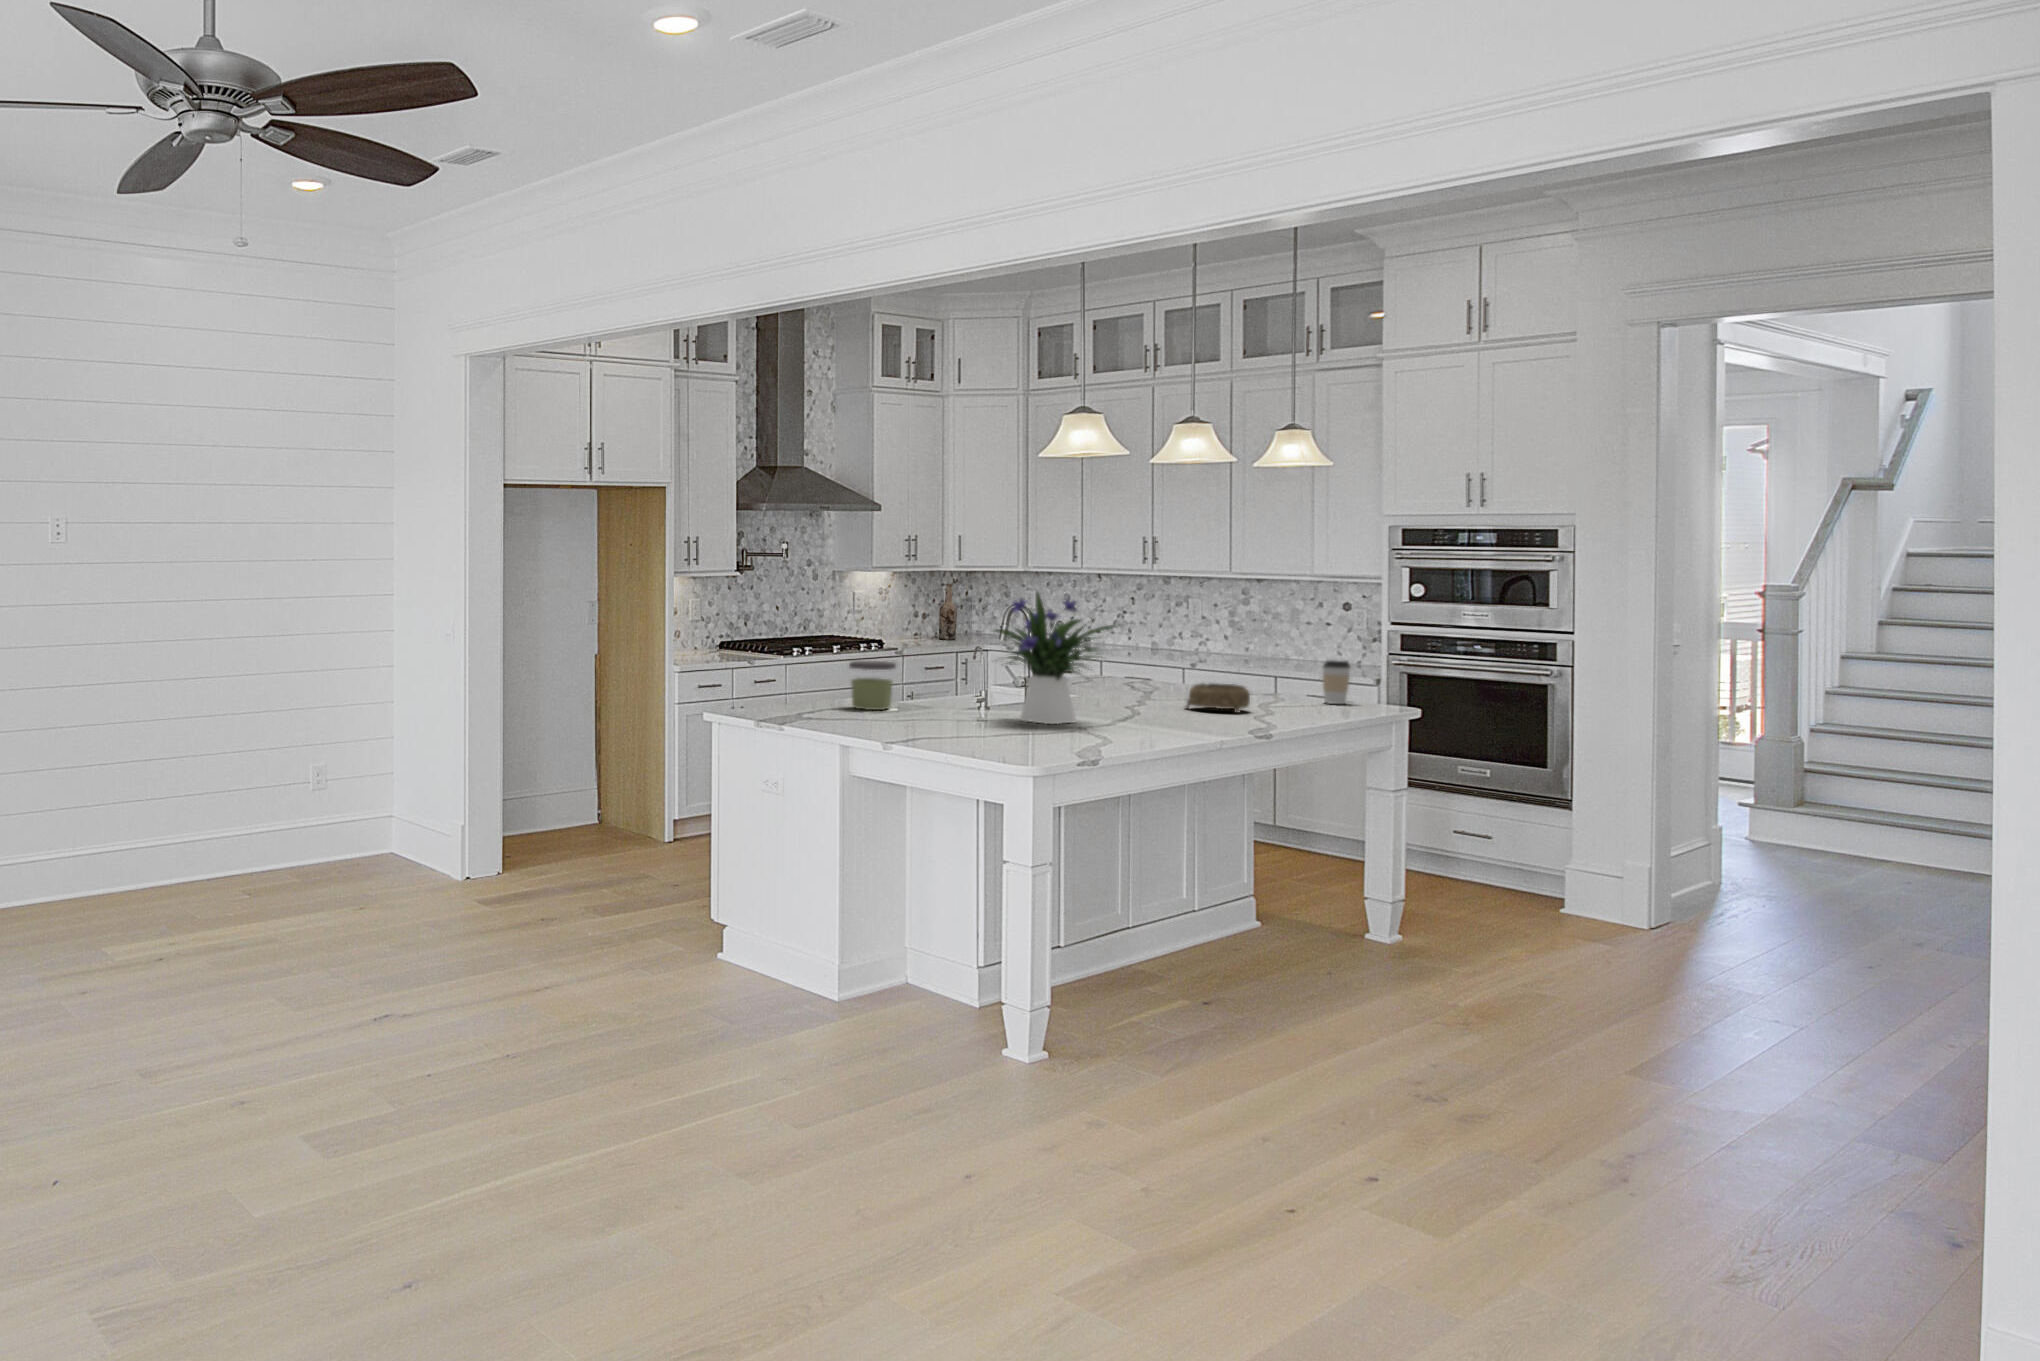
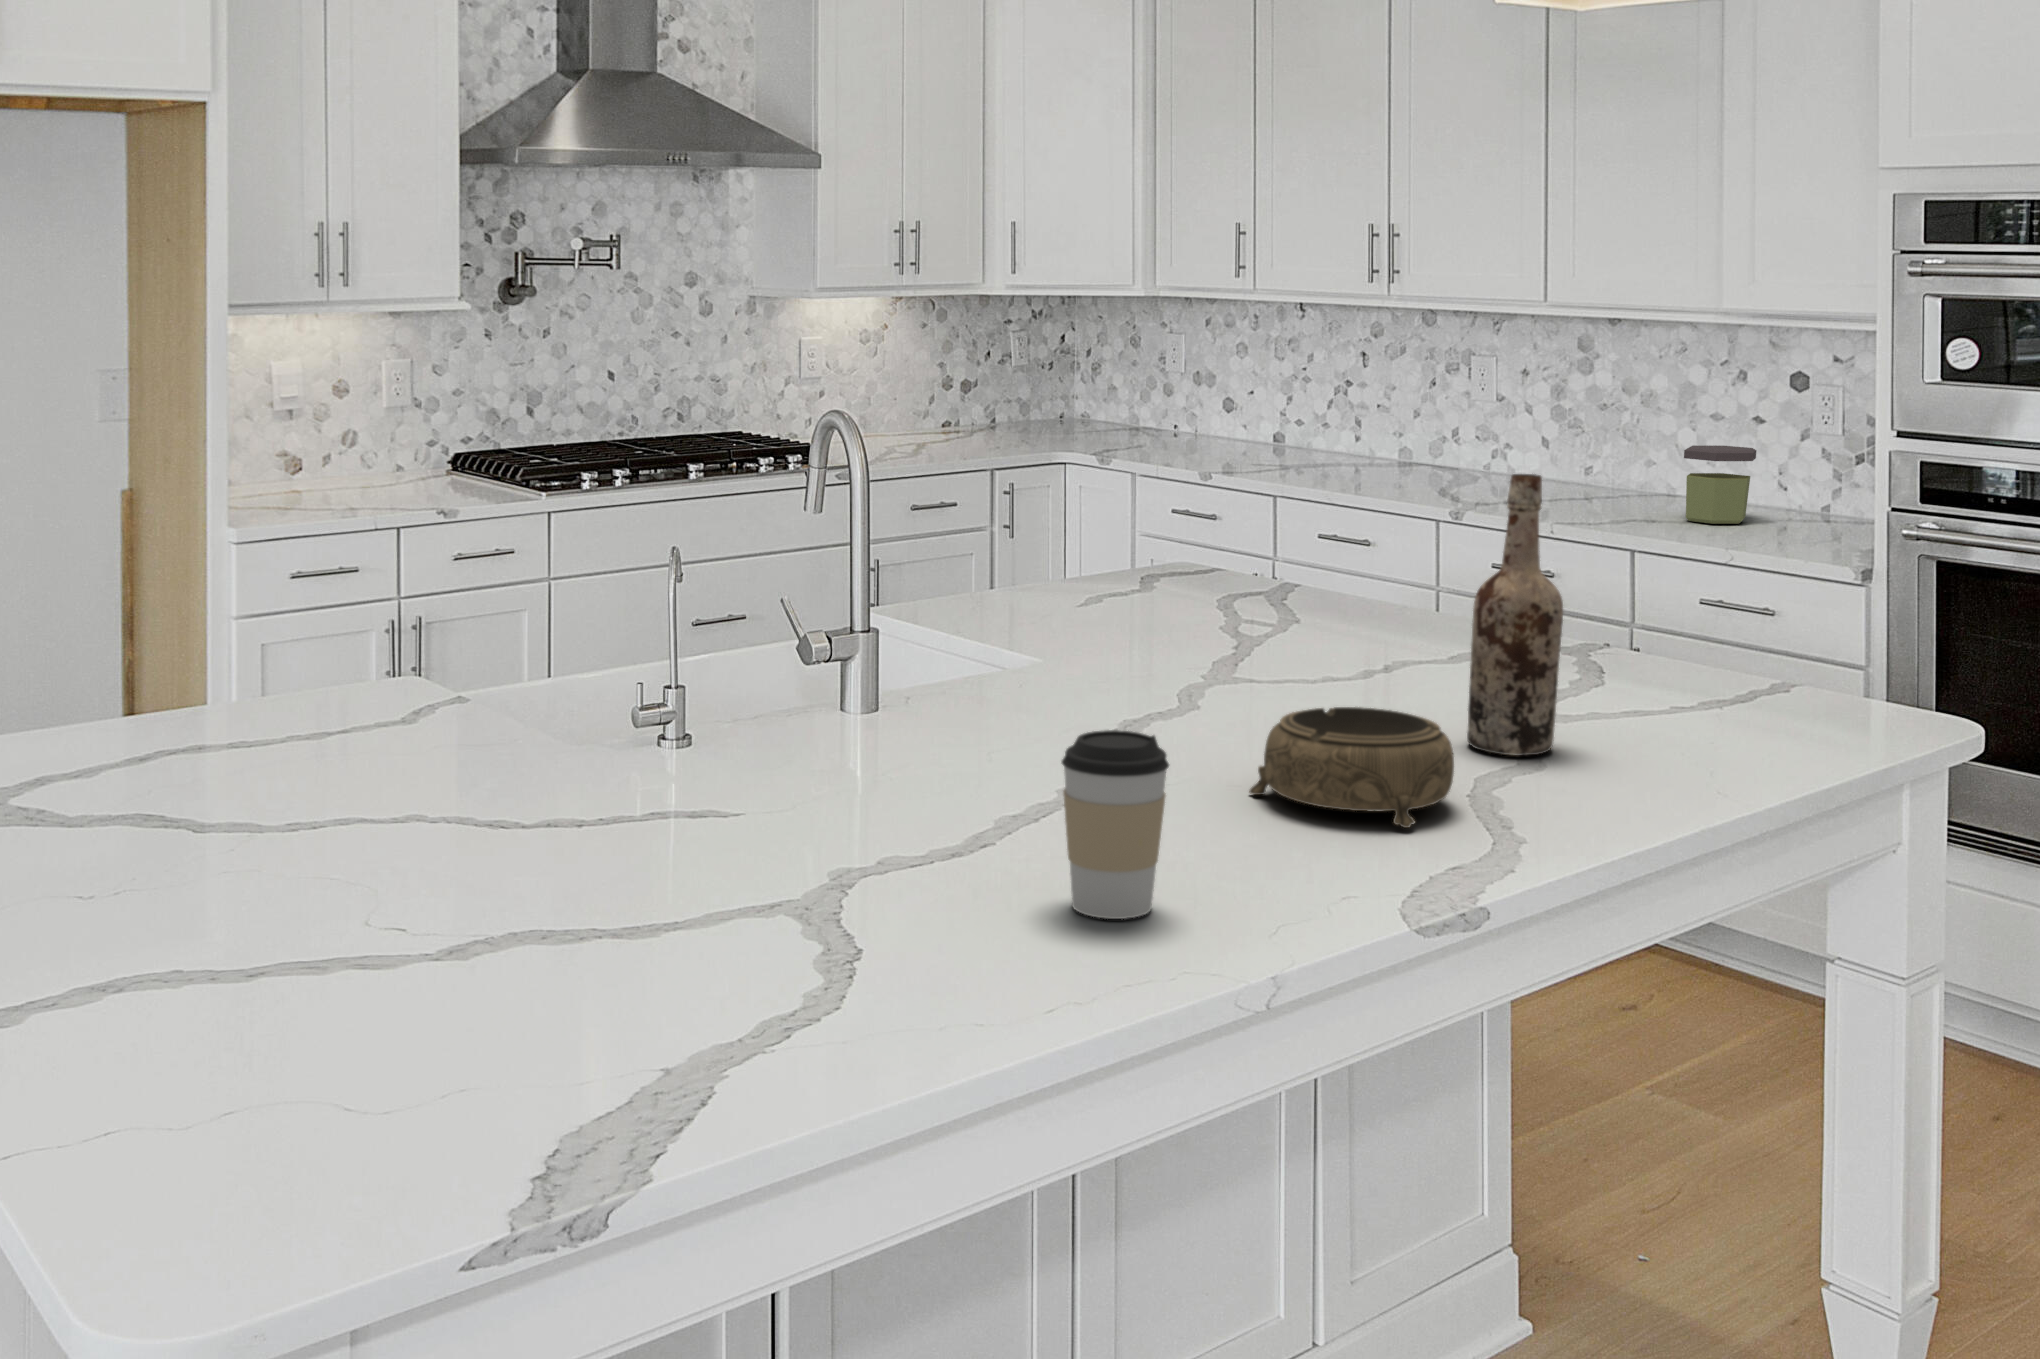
wine bottle: present [939,584,957,640] -> present [1467,474,1563,756]
flower arrangement: present [995,592,1117,724] -> none [396,456,894,970]
coffee cup: present [1323,660,1350,704] -> present [1062,730,1169,919]
jar: present [849,661,896,710] -> present [1684,445,1756,524]

